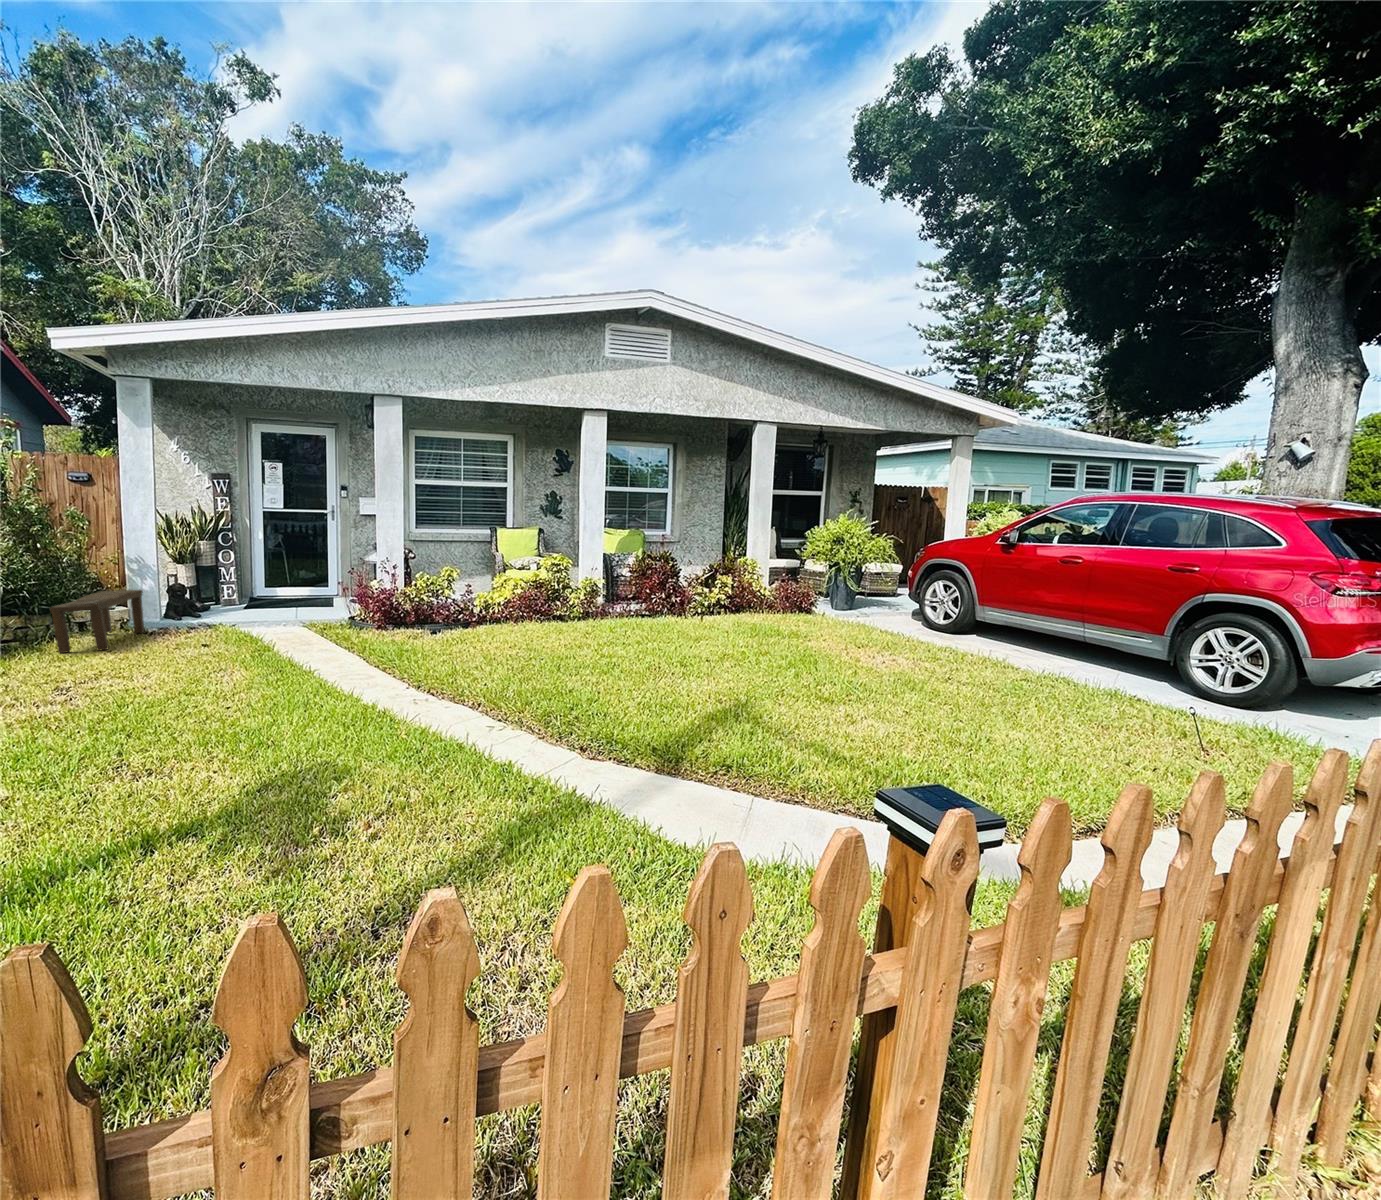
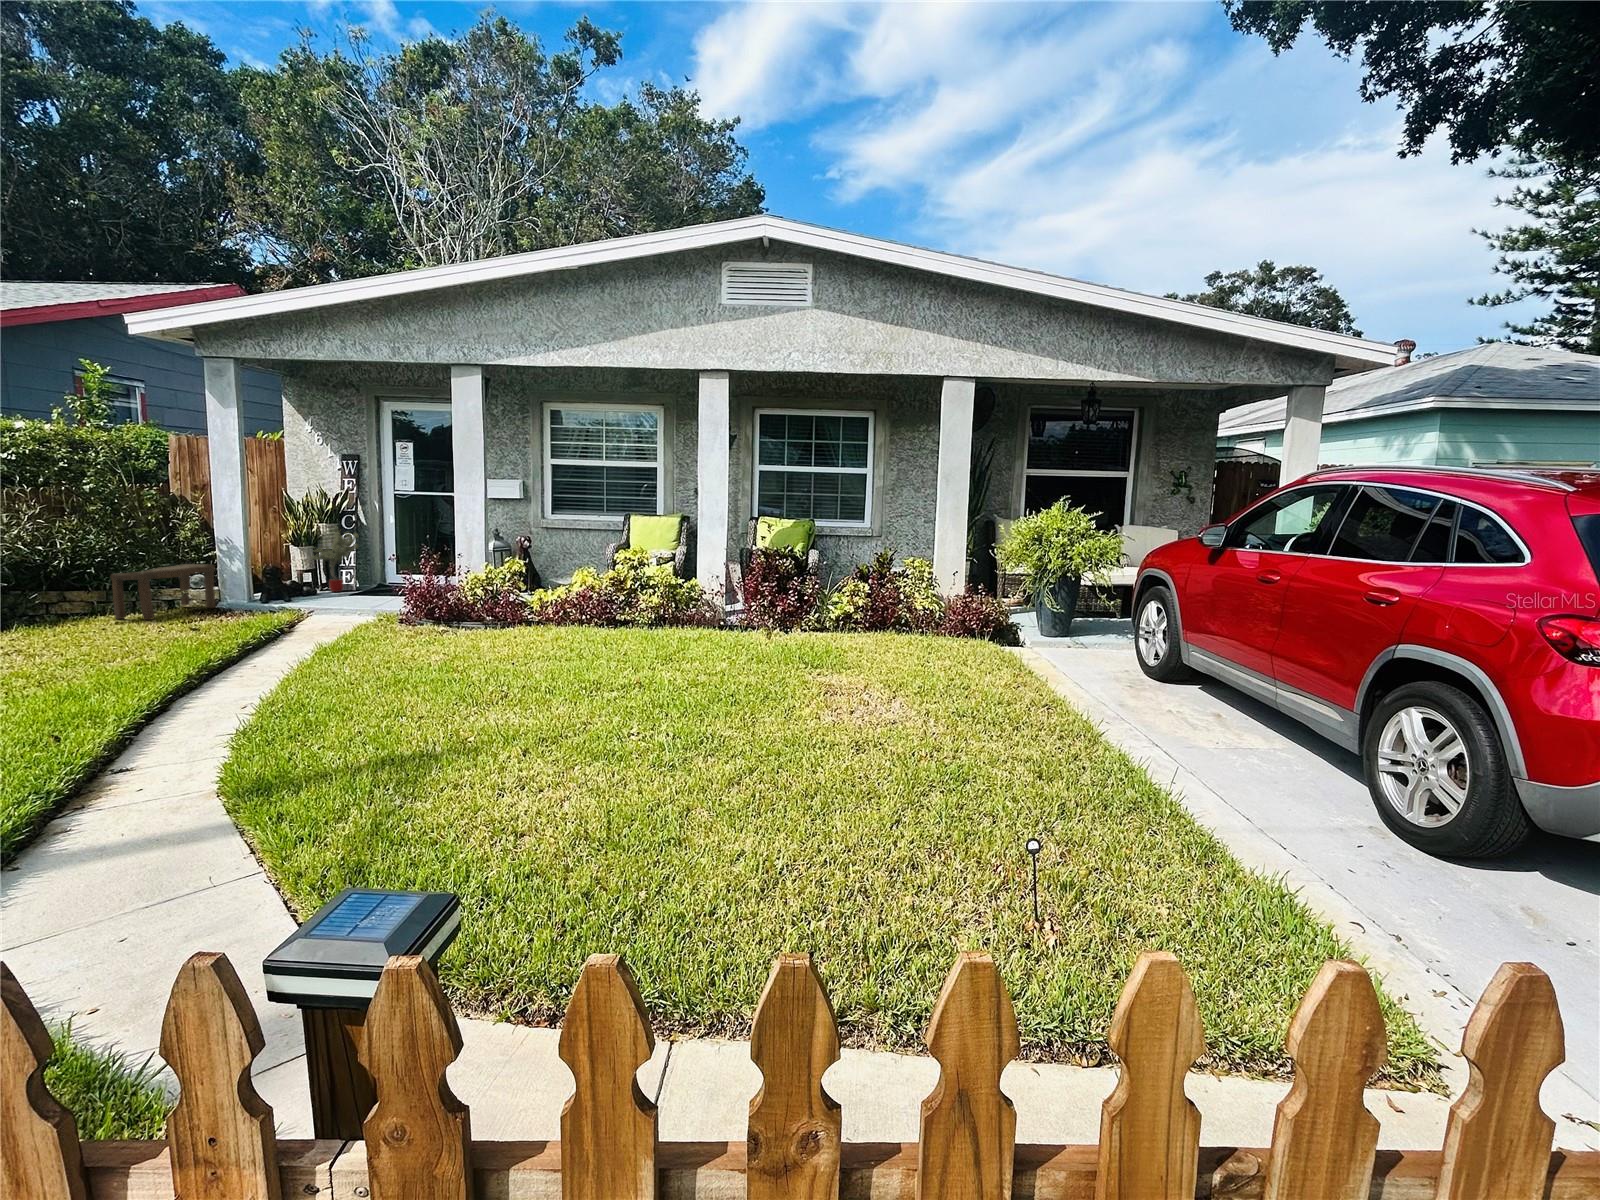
potted tree: none [201,543,247,607] -> present [310,526,358,592]

